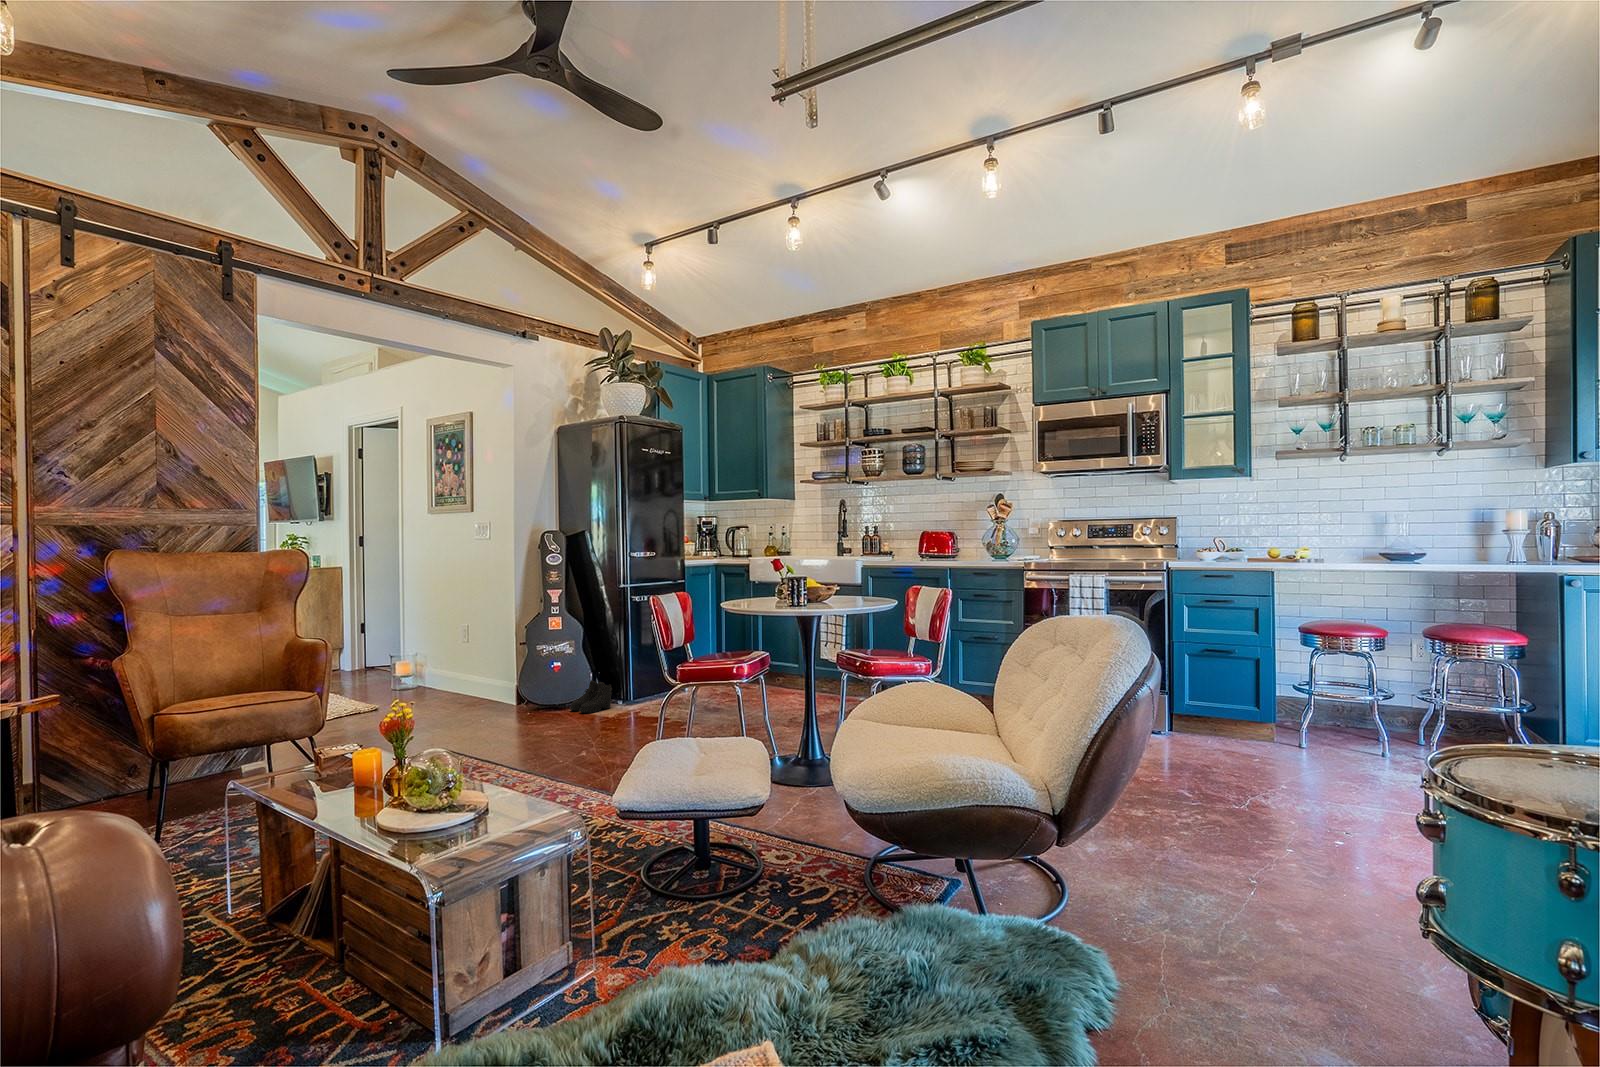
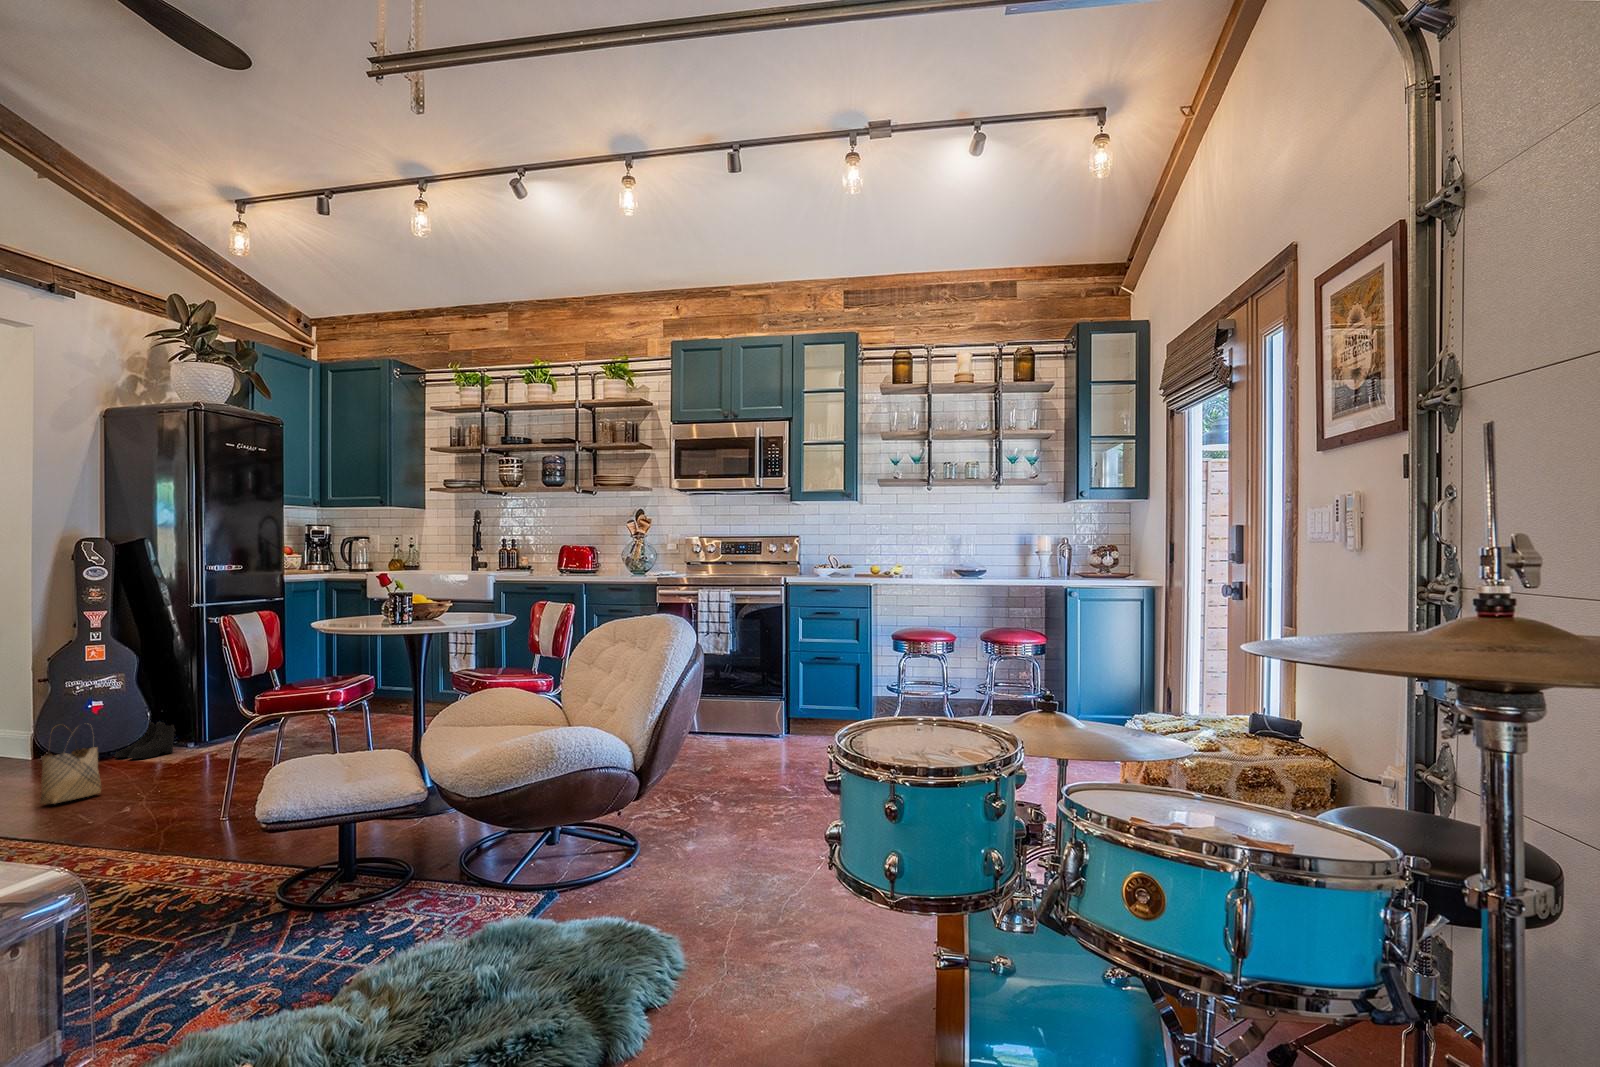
woven basket: none [514,687,558,757] -> present [40,725,101,804]

